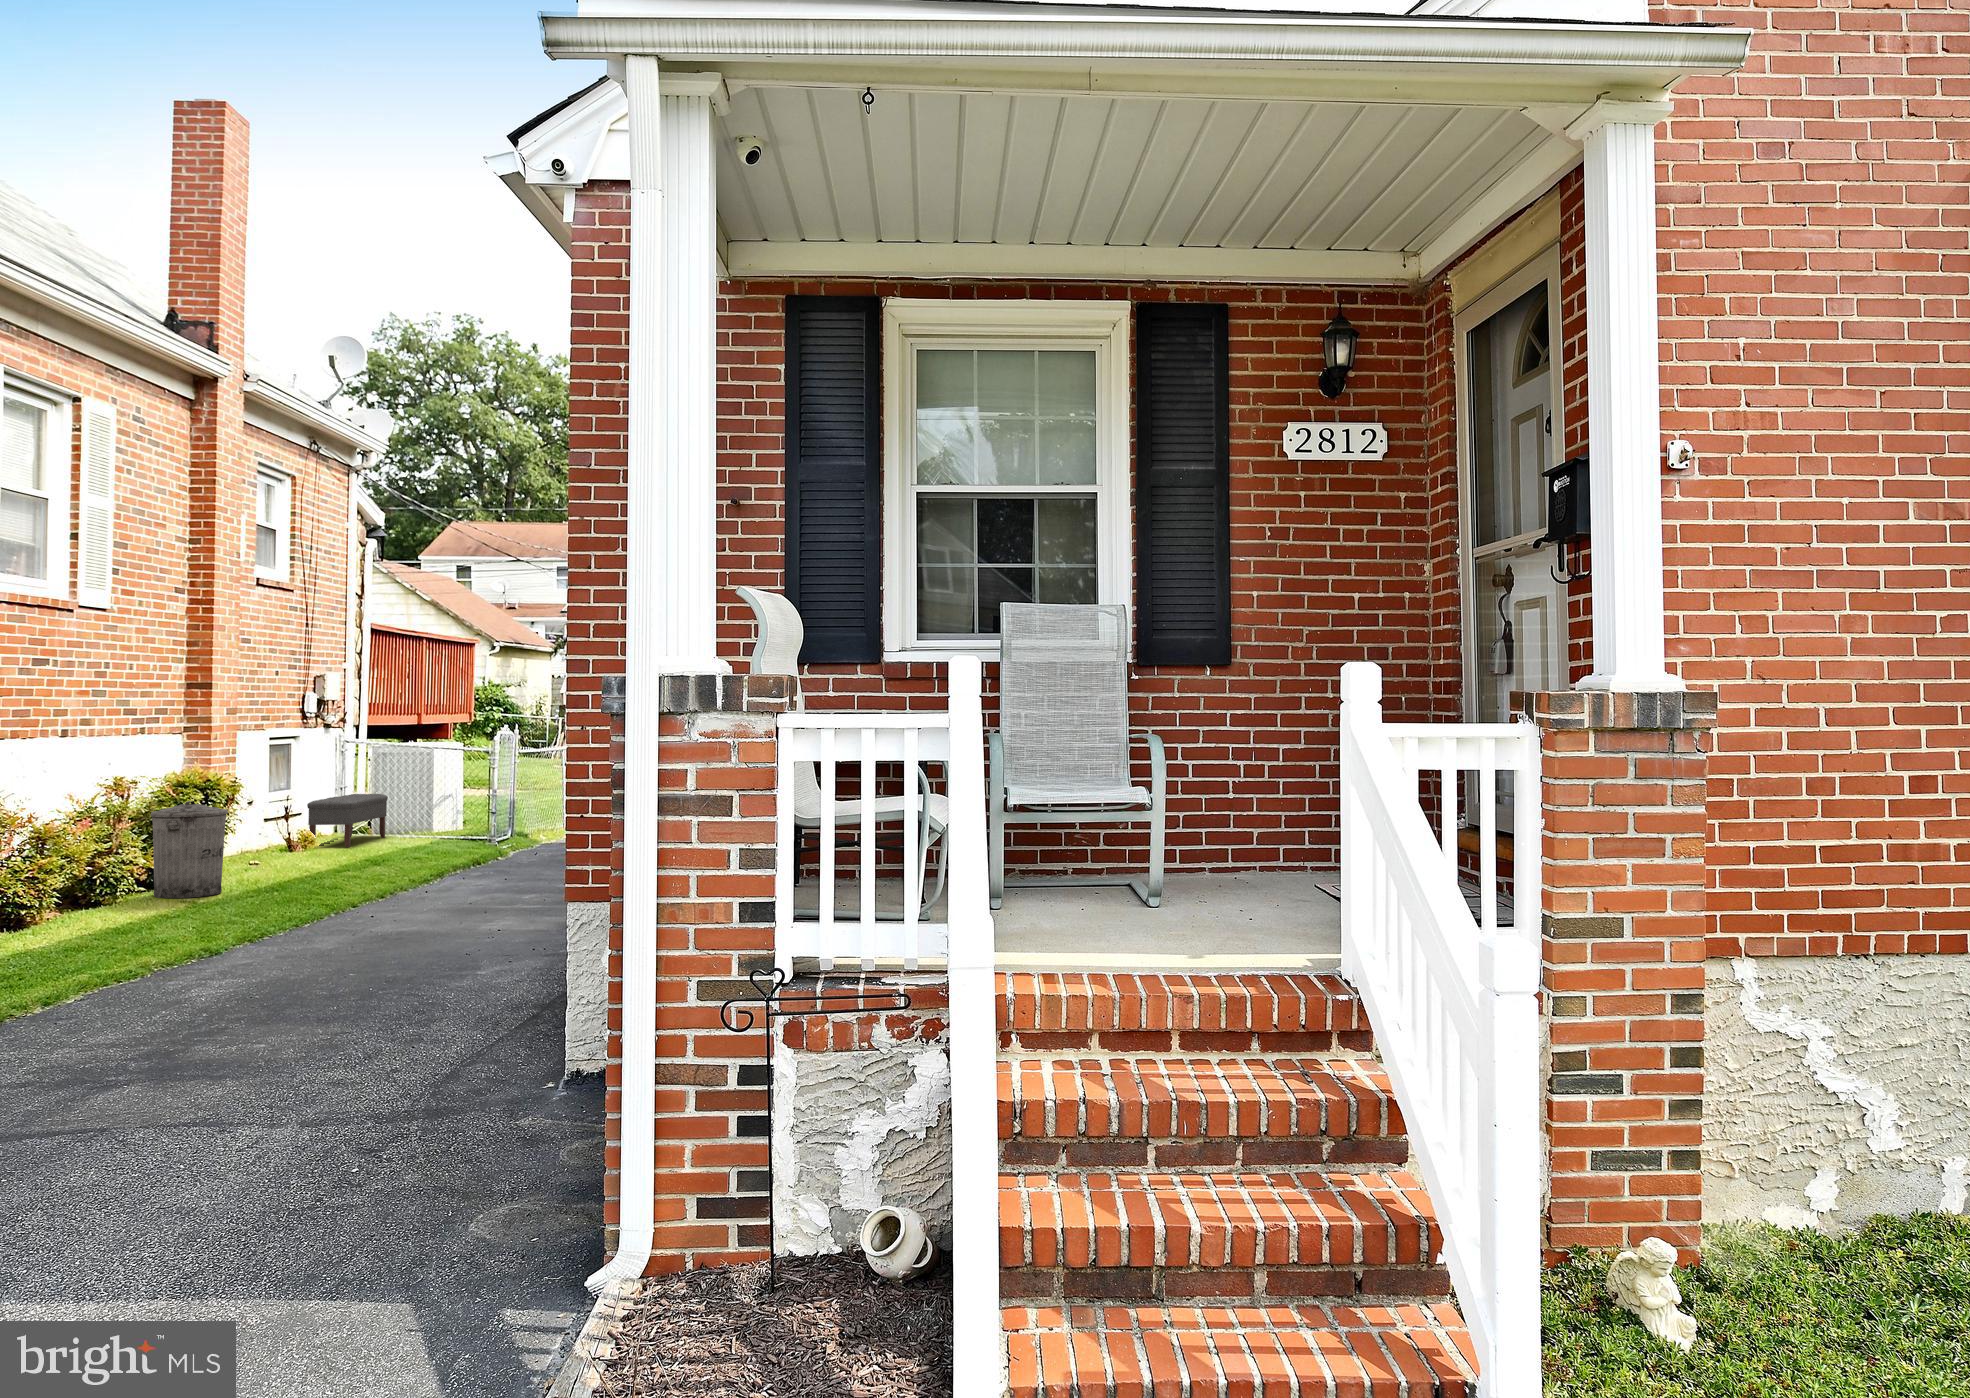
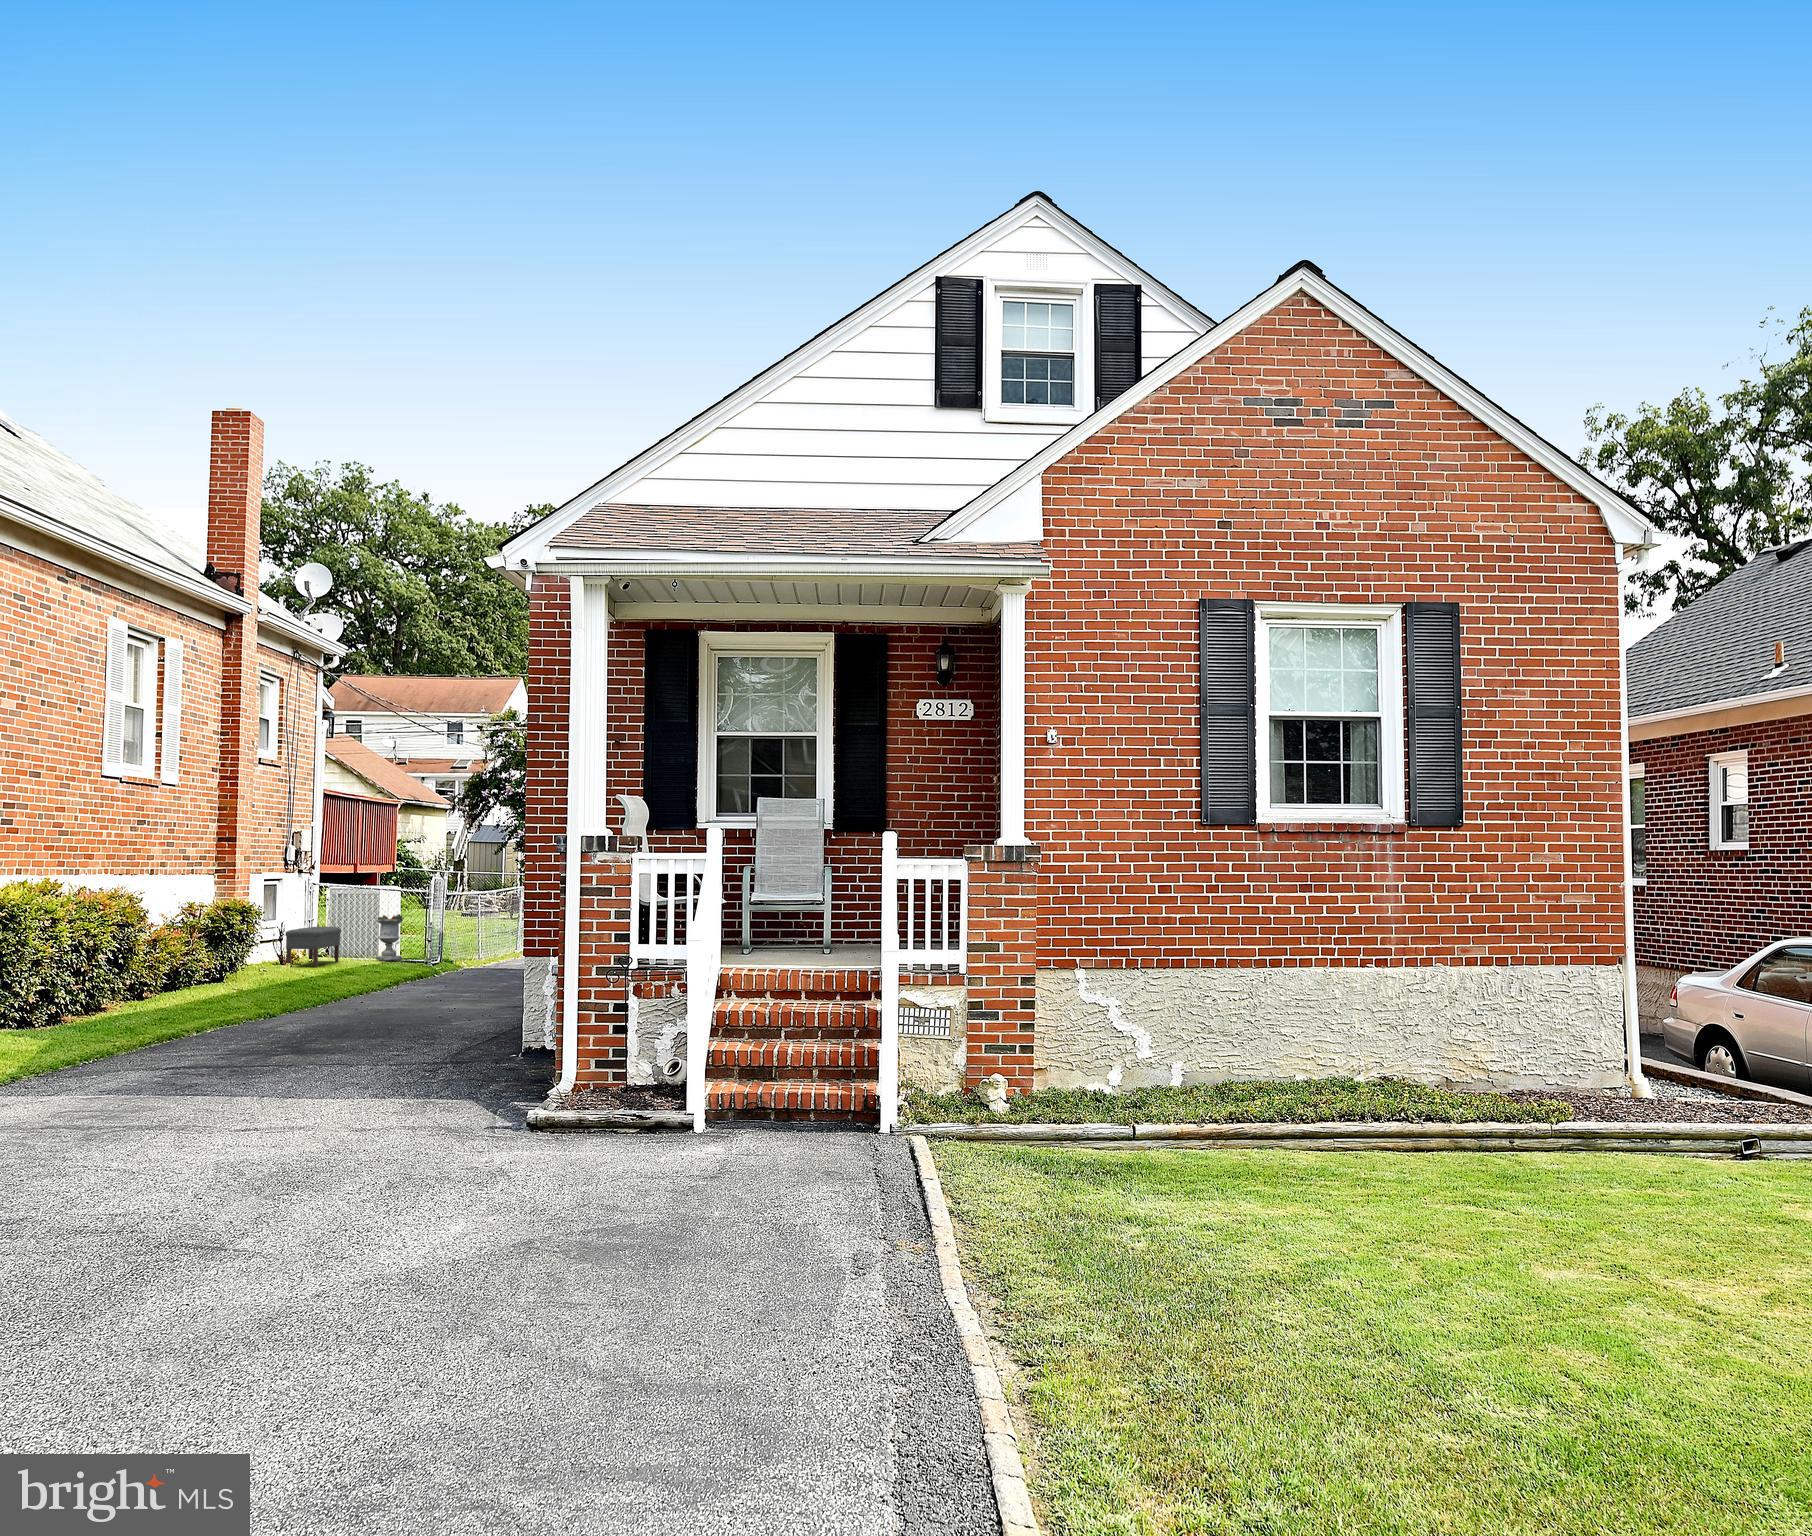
planter: none [435,777,470,835] -> present [376,914,404,961]
trash can: present [151,801,228,898] -> none [207,922,257,990]

